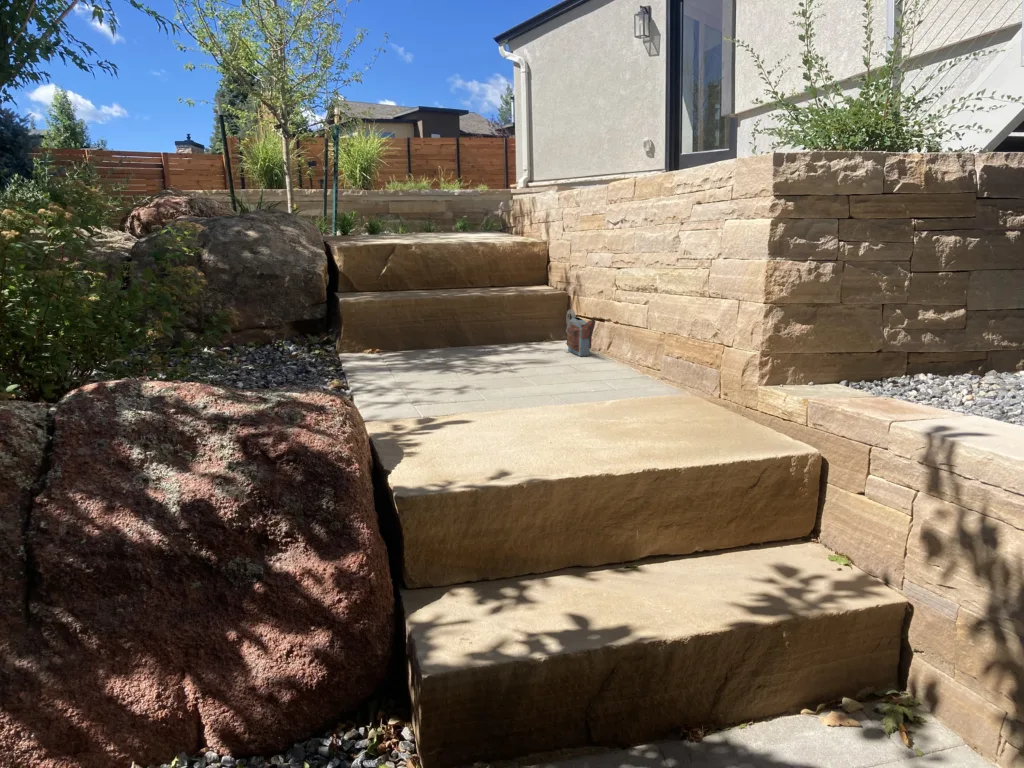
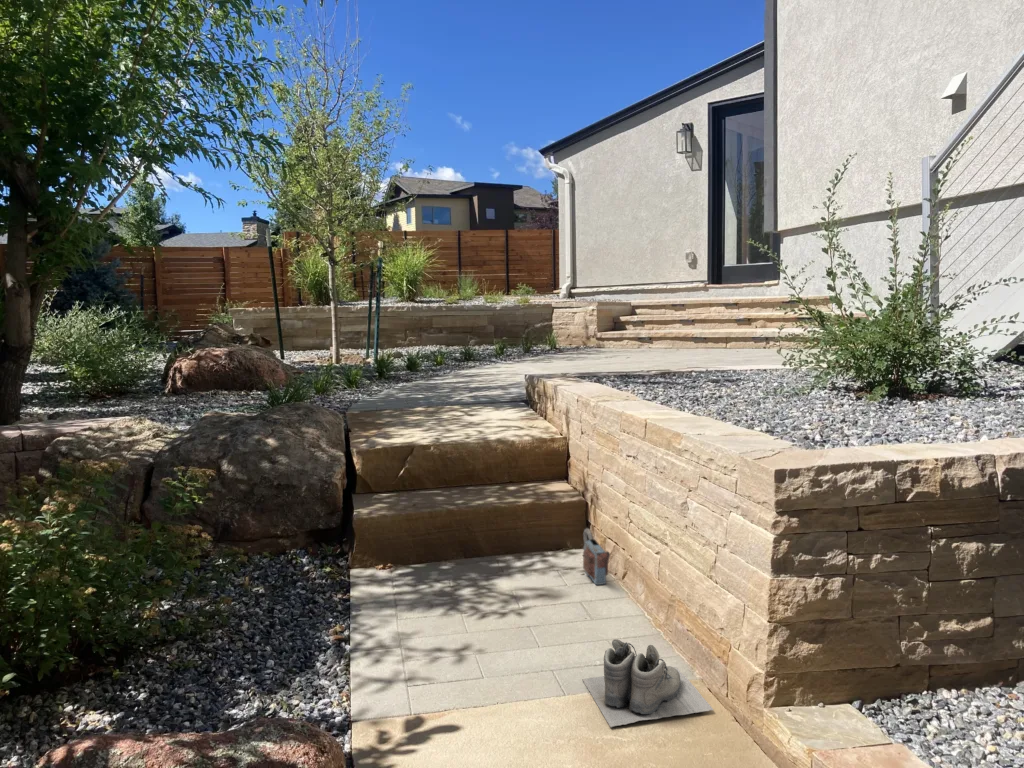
boots: none [578,355,705,421] -> present [582,639,713,727]

